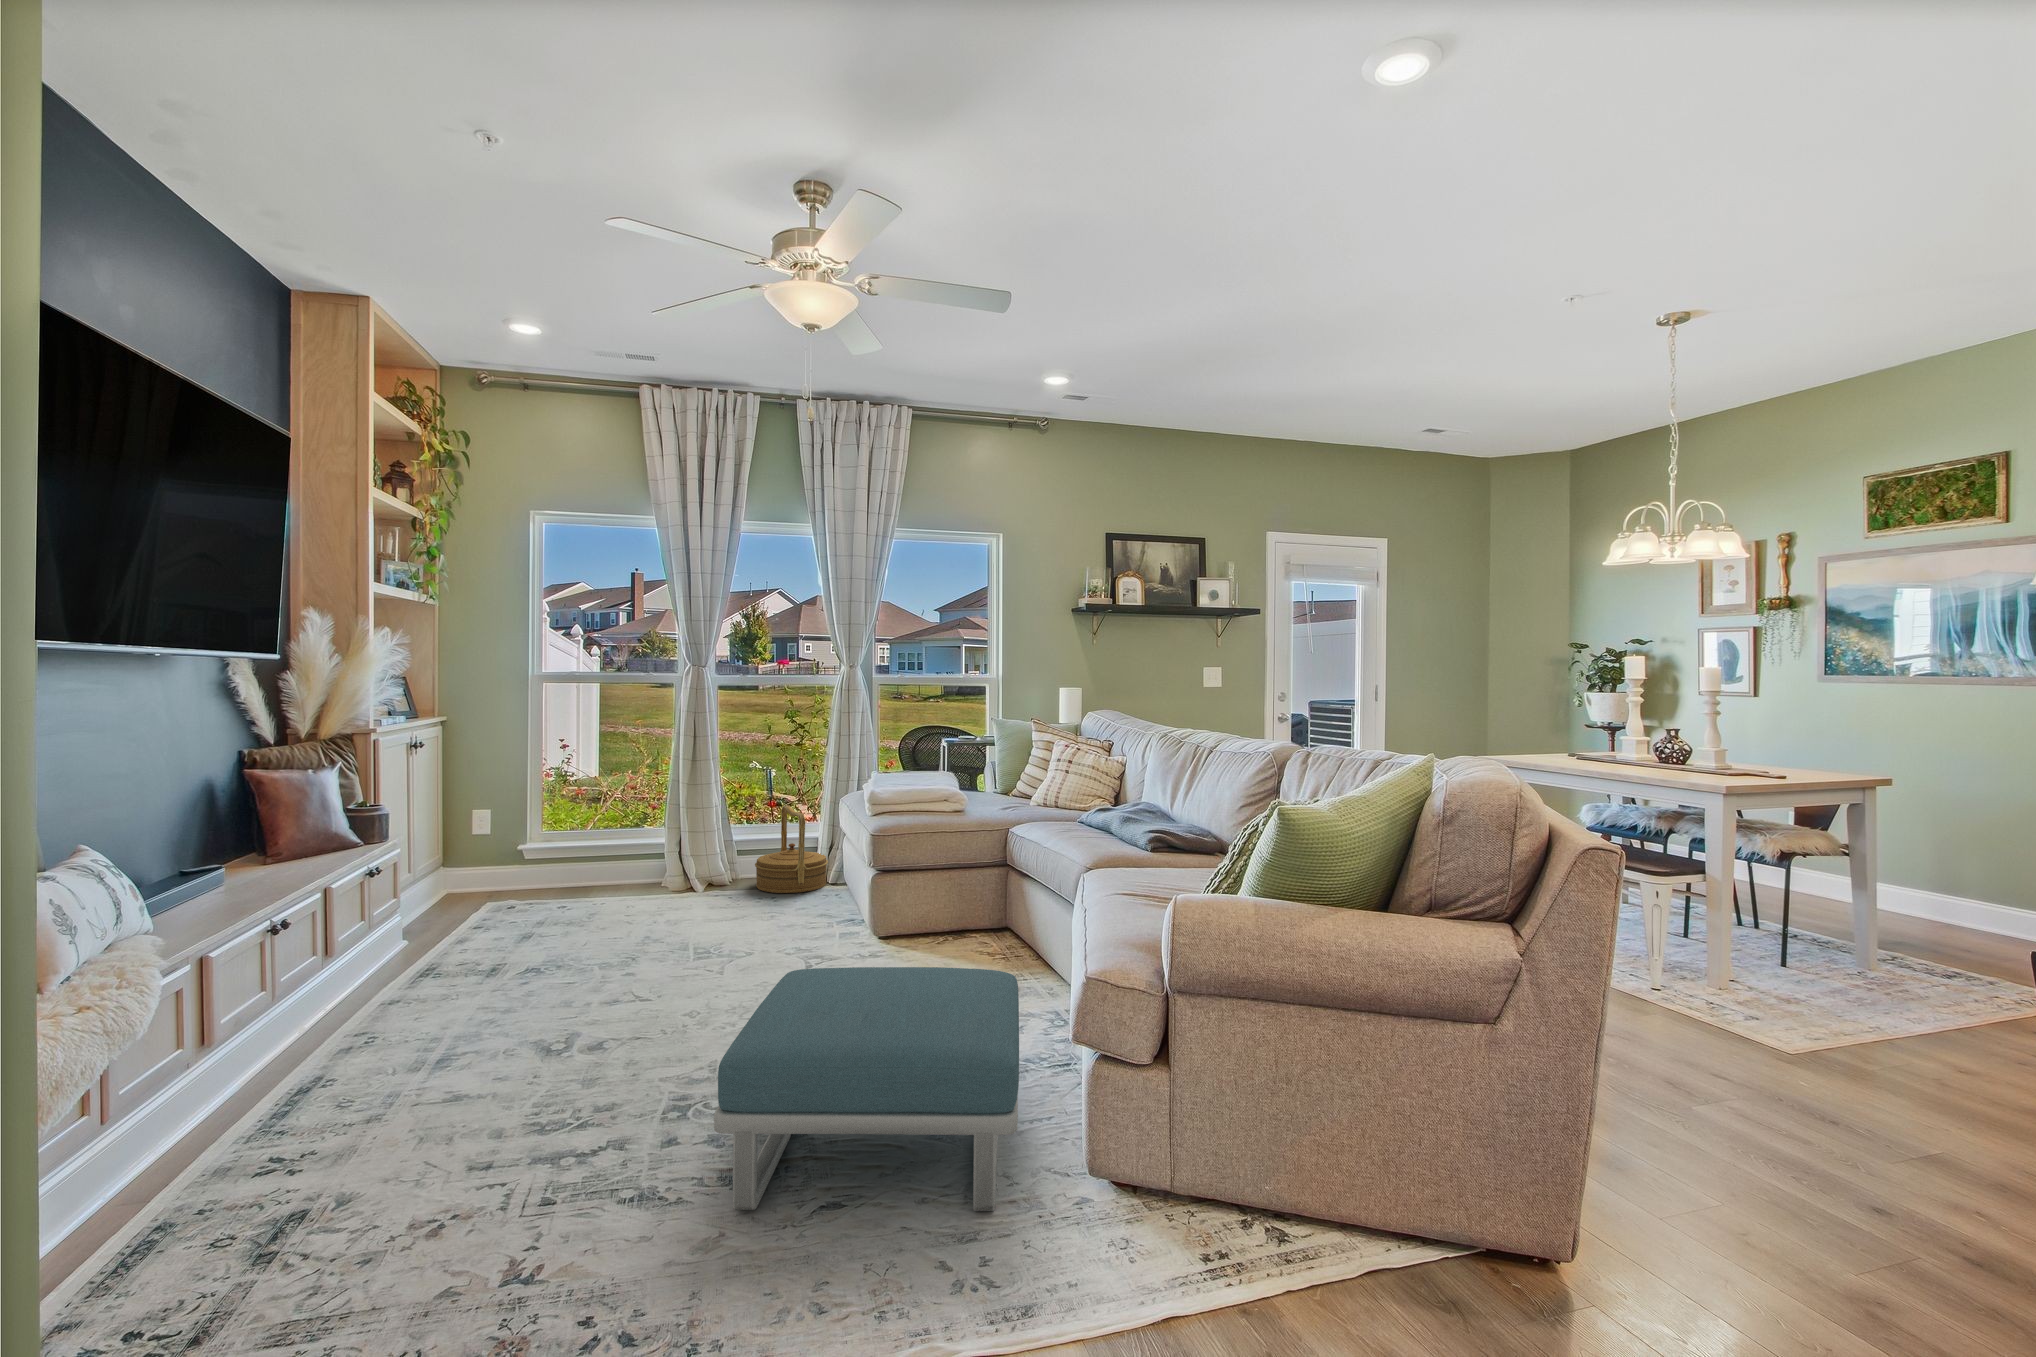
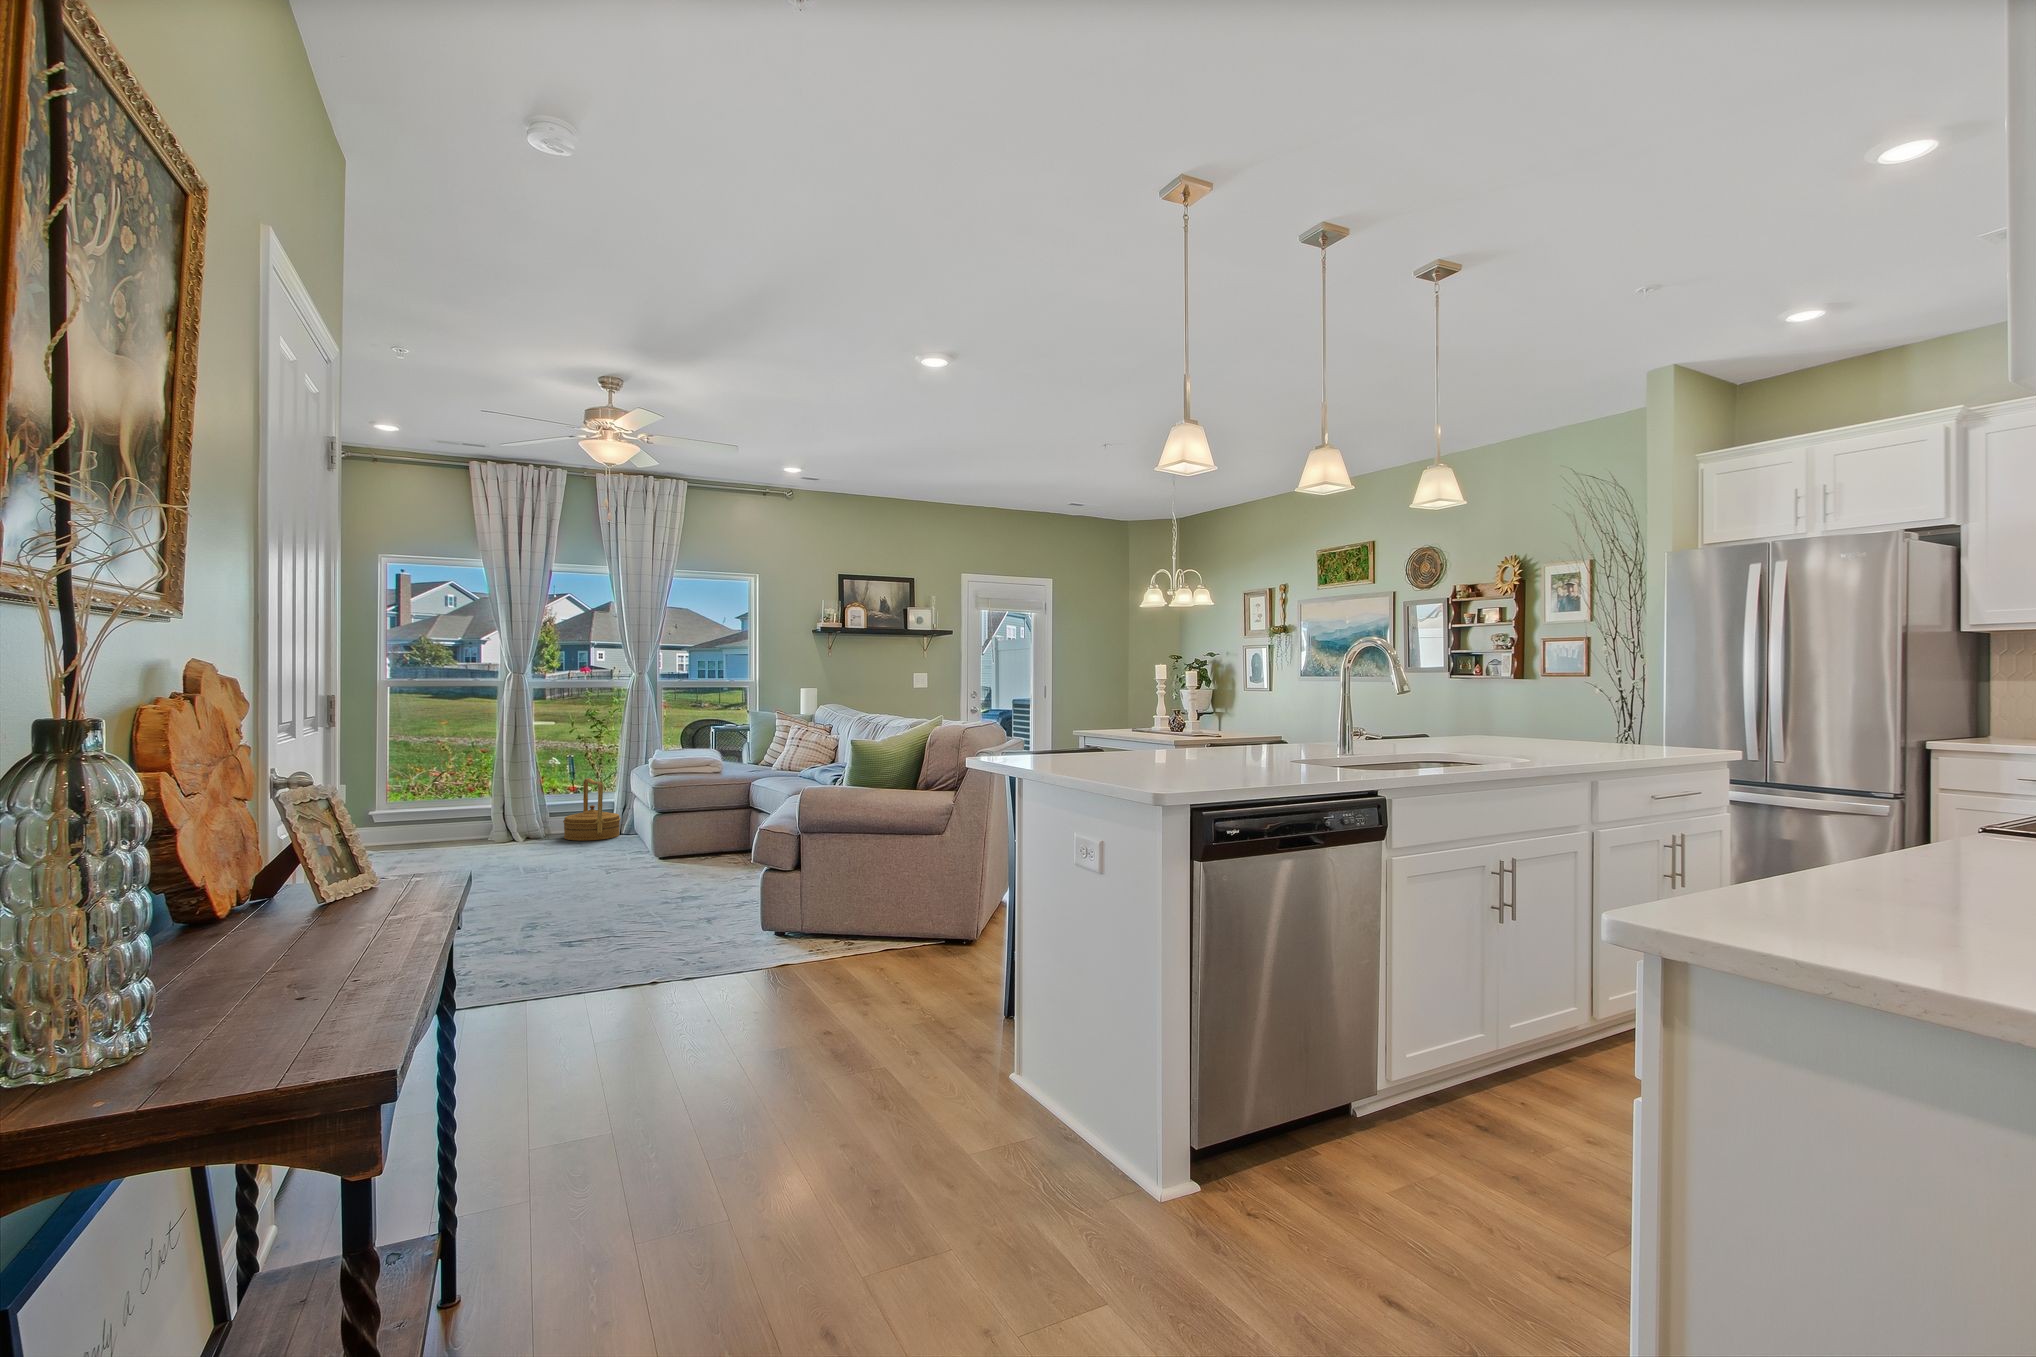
footstool: present [714,967,1019,1211] -> none [558,844,734,949]

